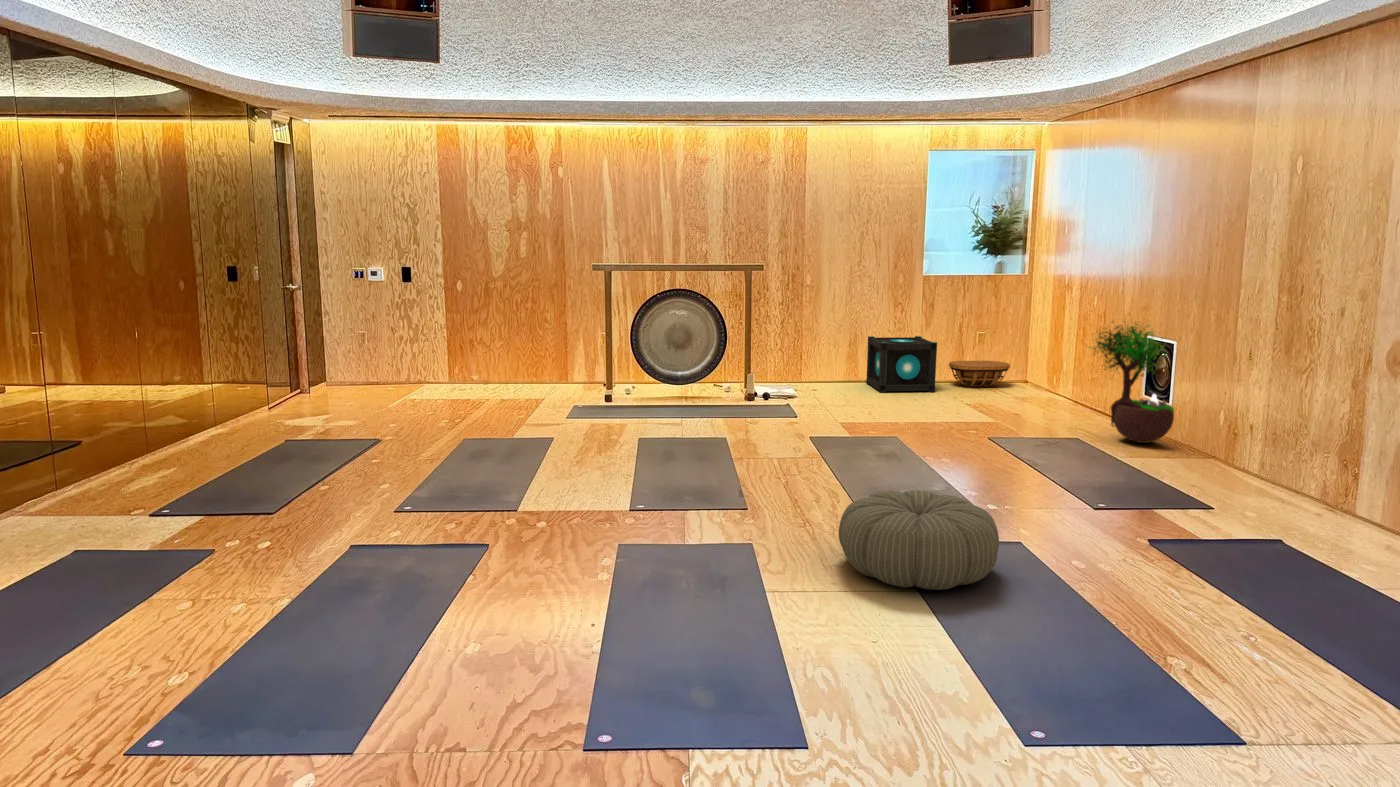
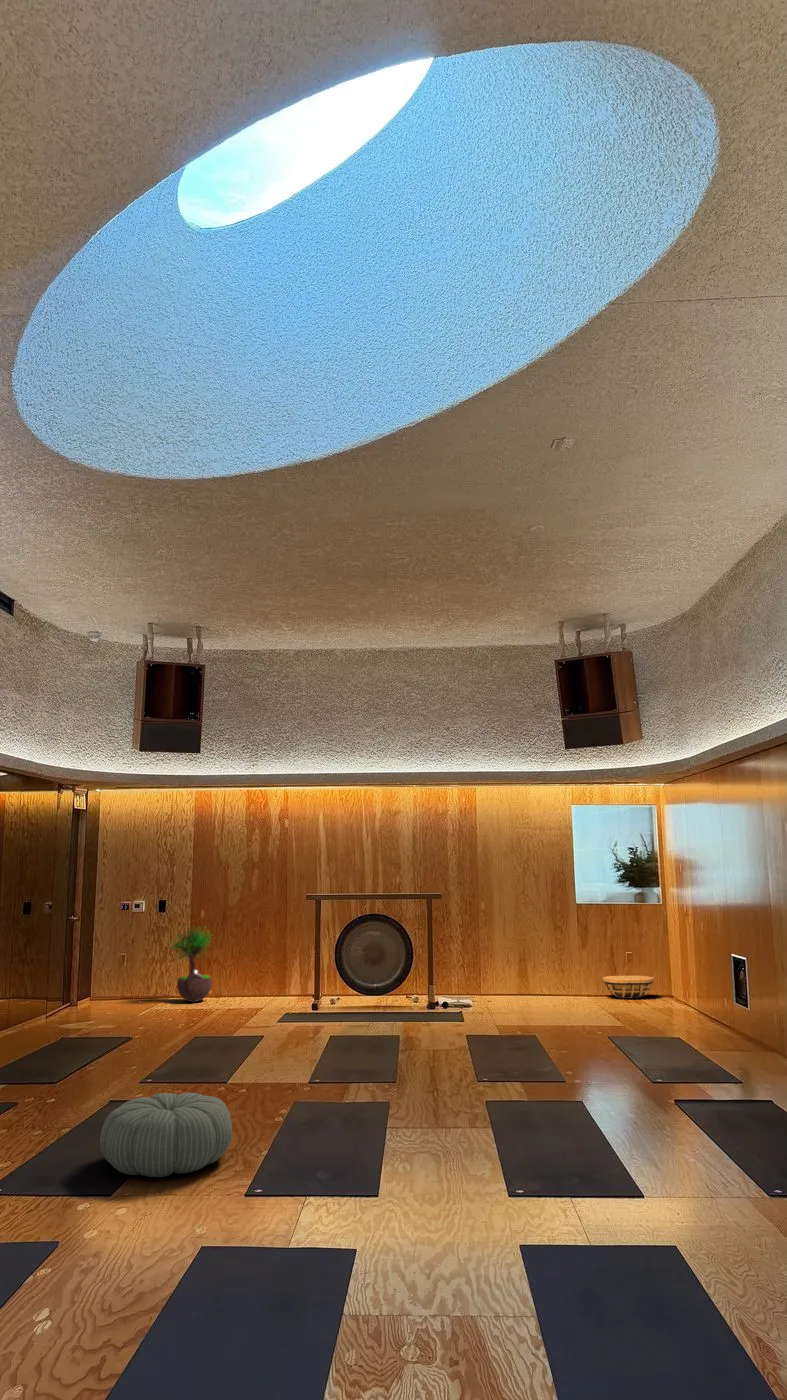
potted tree: present [1093,321,1175,443] -> present [172,929,215,1002]
speaker: present [866,336,937,393] -> none [534,954,589,1003]
pouf: present [839,490,999,590] -> present [100,1092,232,1177]

